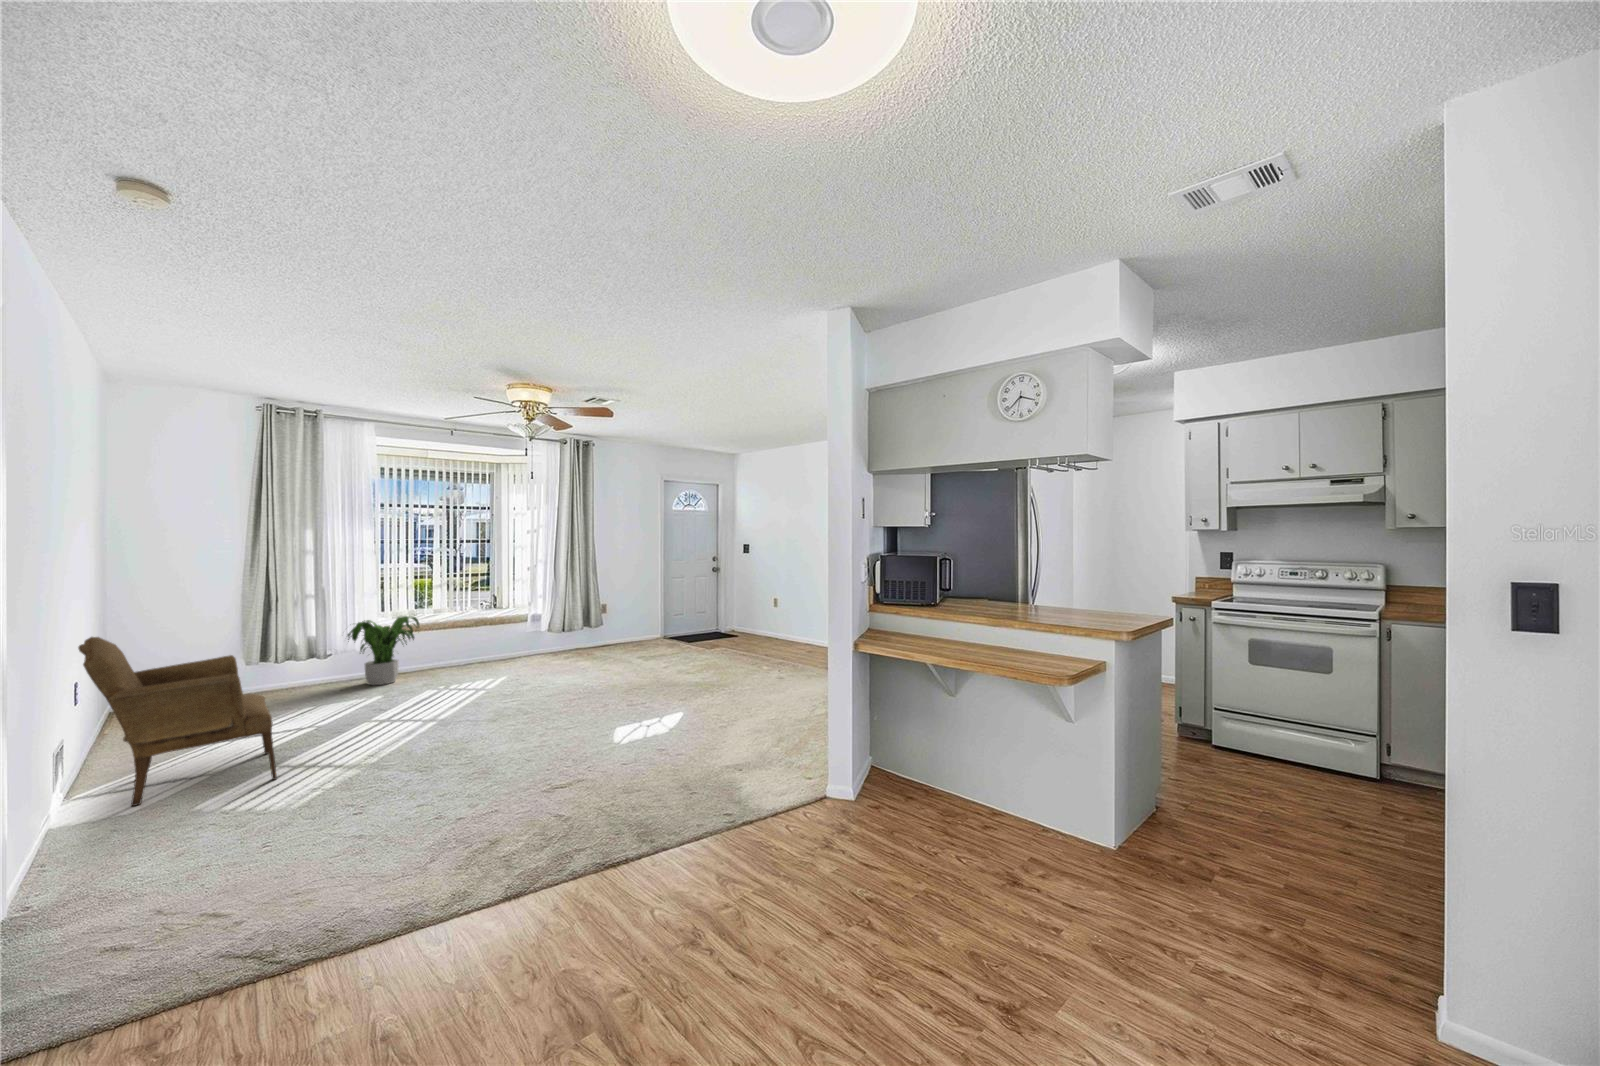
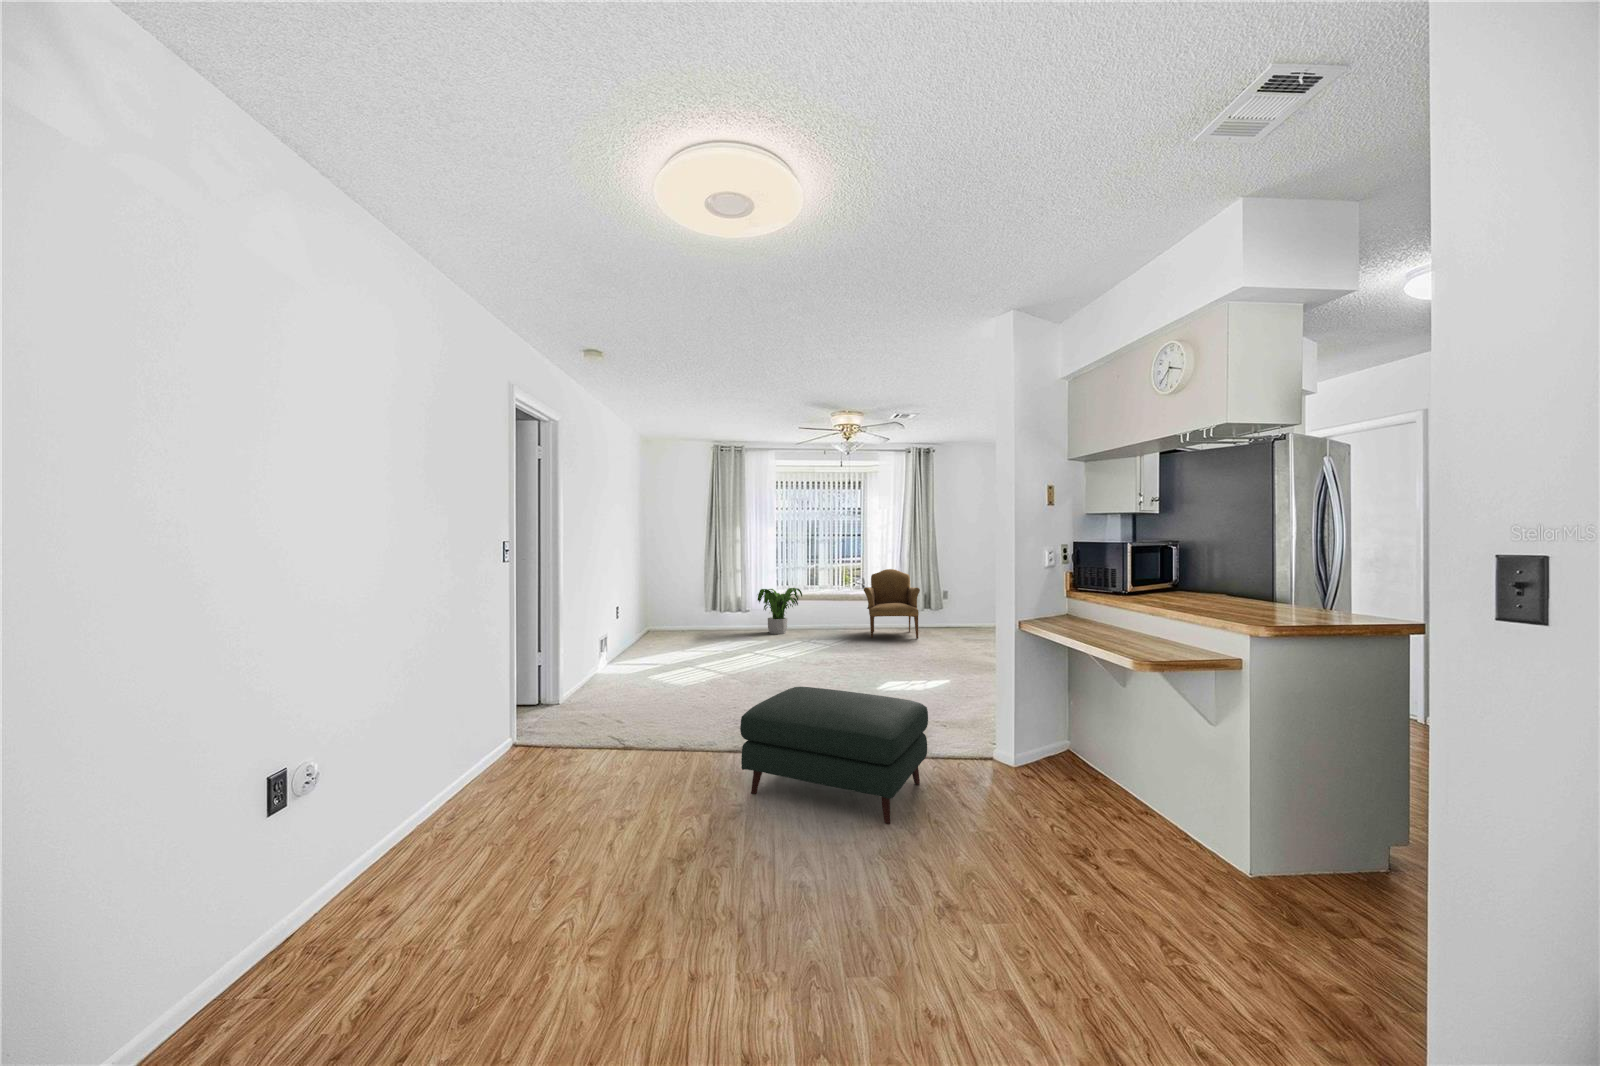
armchair: present [78,637,277,806] -> present [864,569,920,638]
ottoman: none [603,757,844,959] -> present [740,687,928,824]

